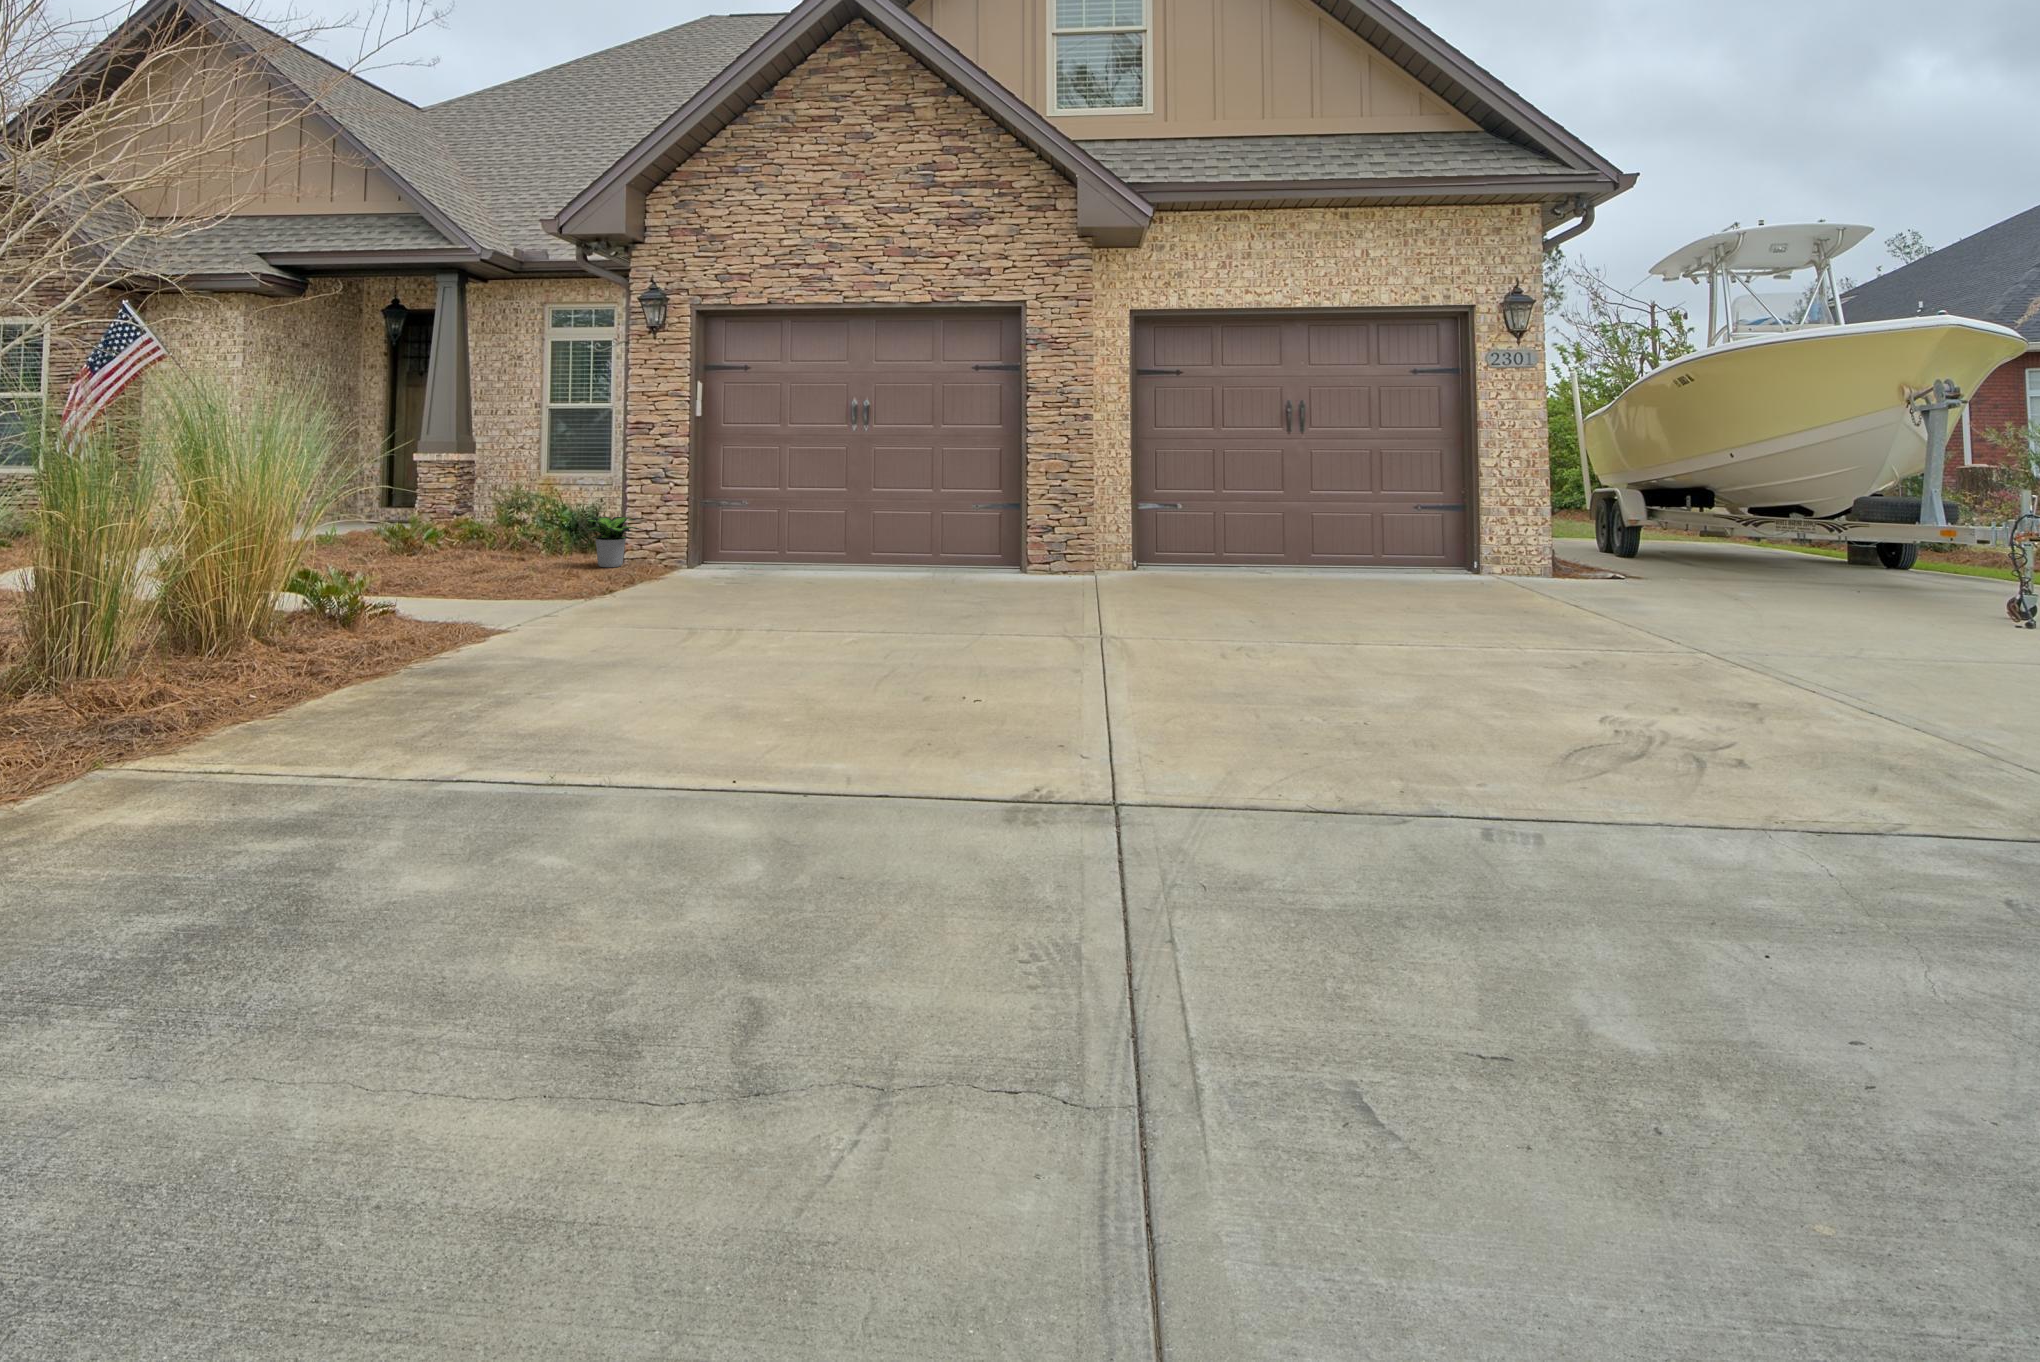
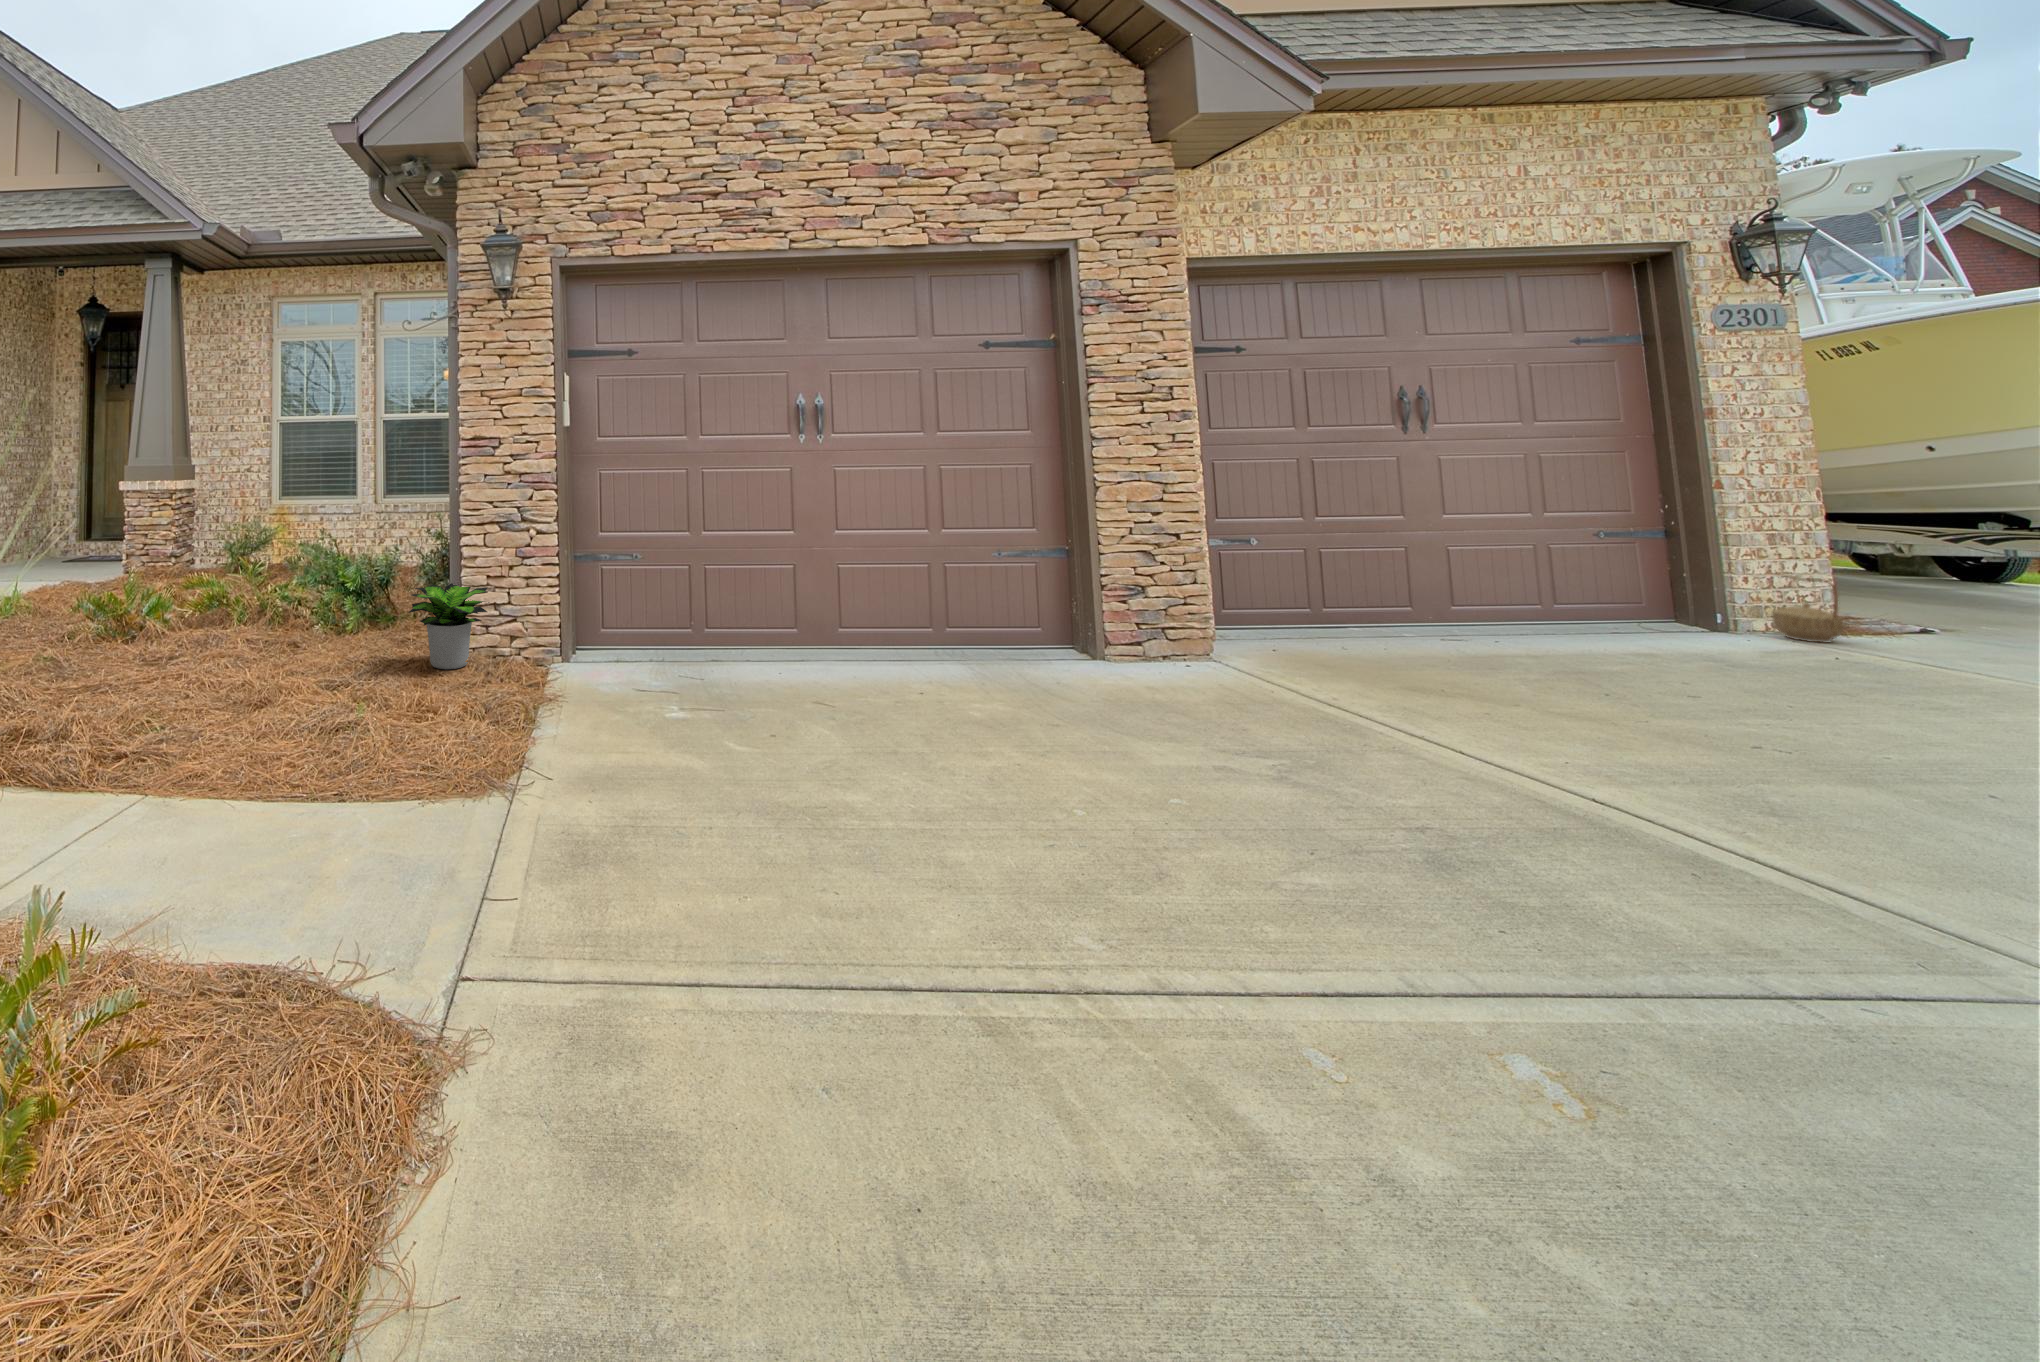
basket: none [1492,534,1524,578] -> present [1772,576,1843,643]

